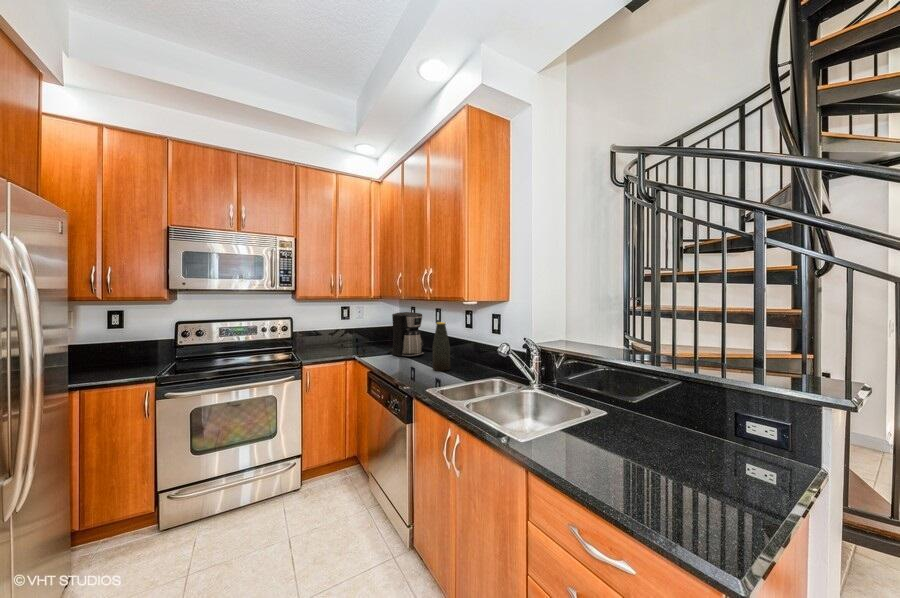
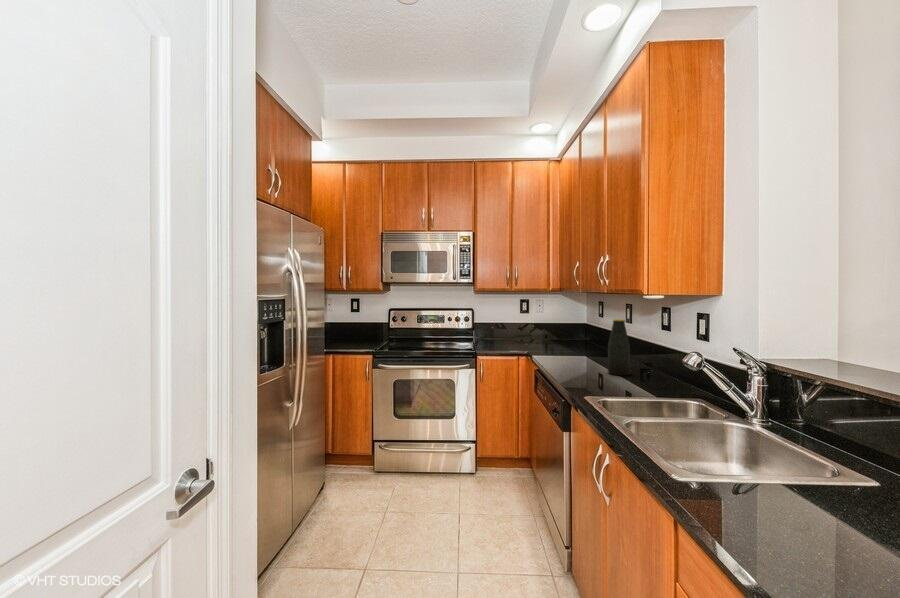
coffee maker: present [387,312,424,357] -> none [564,307,607,357]

